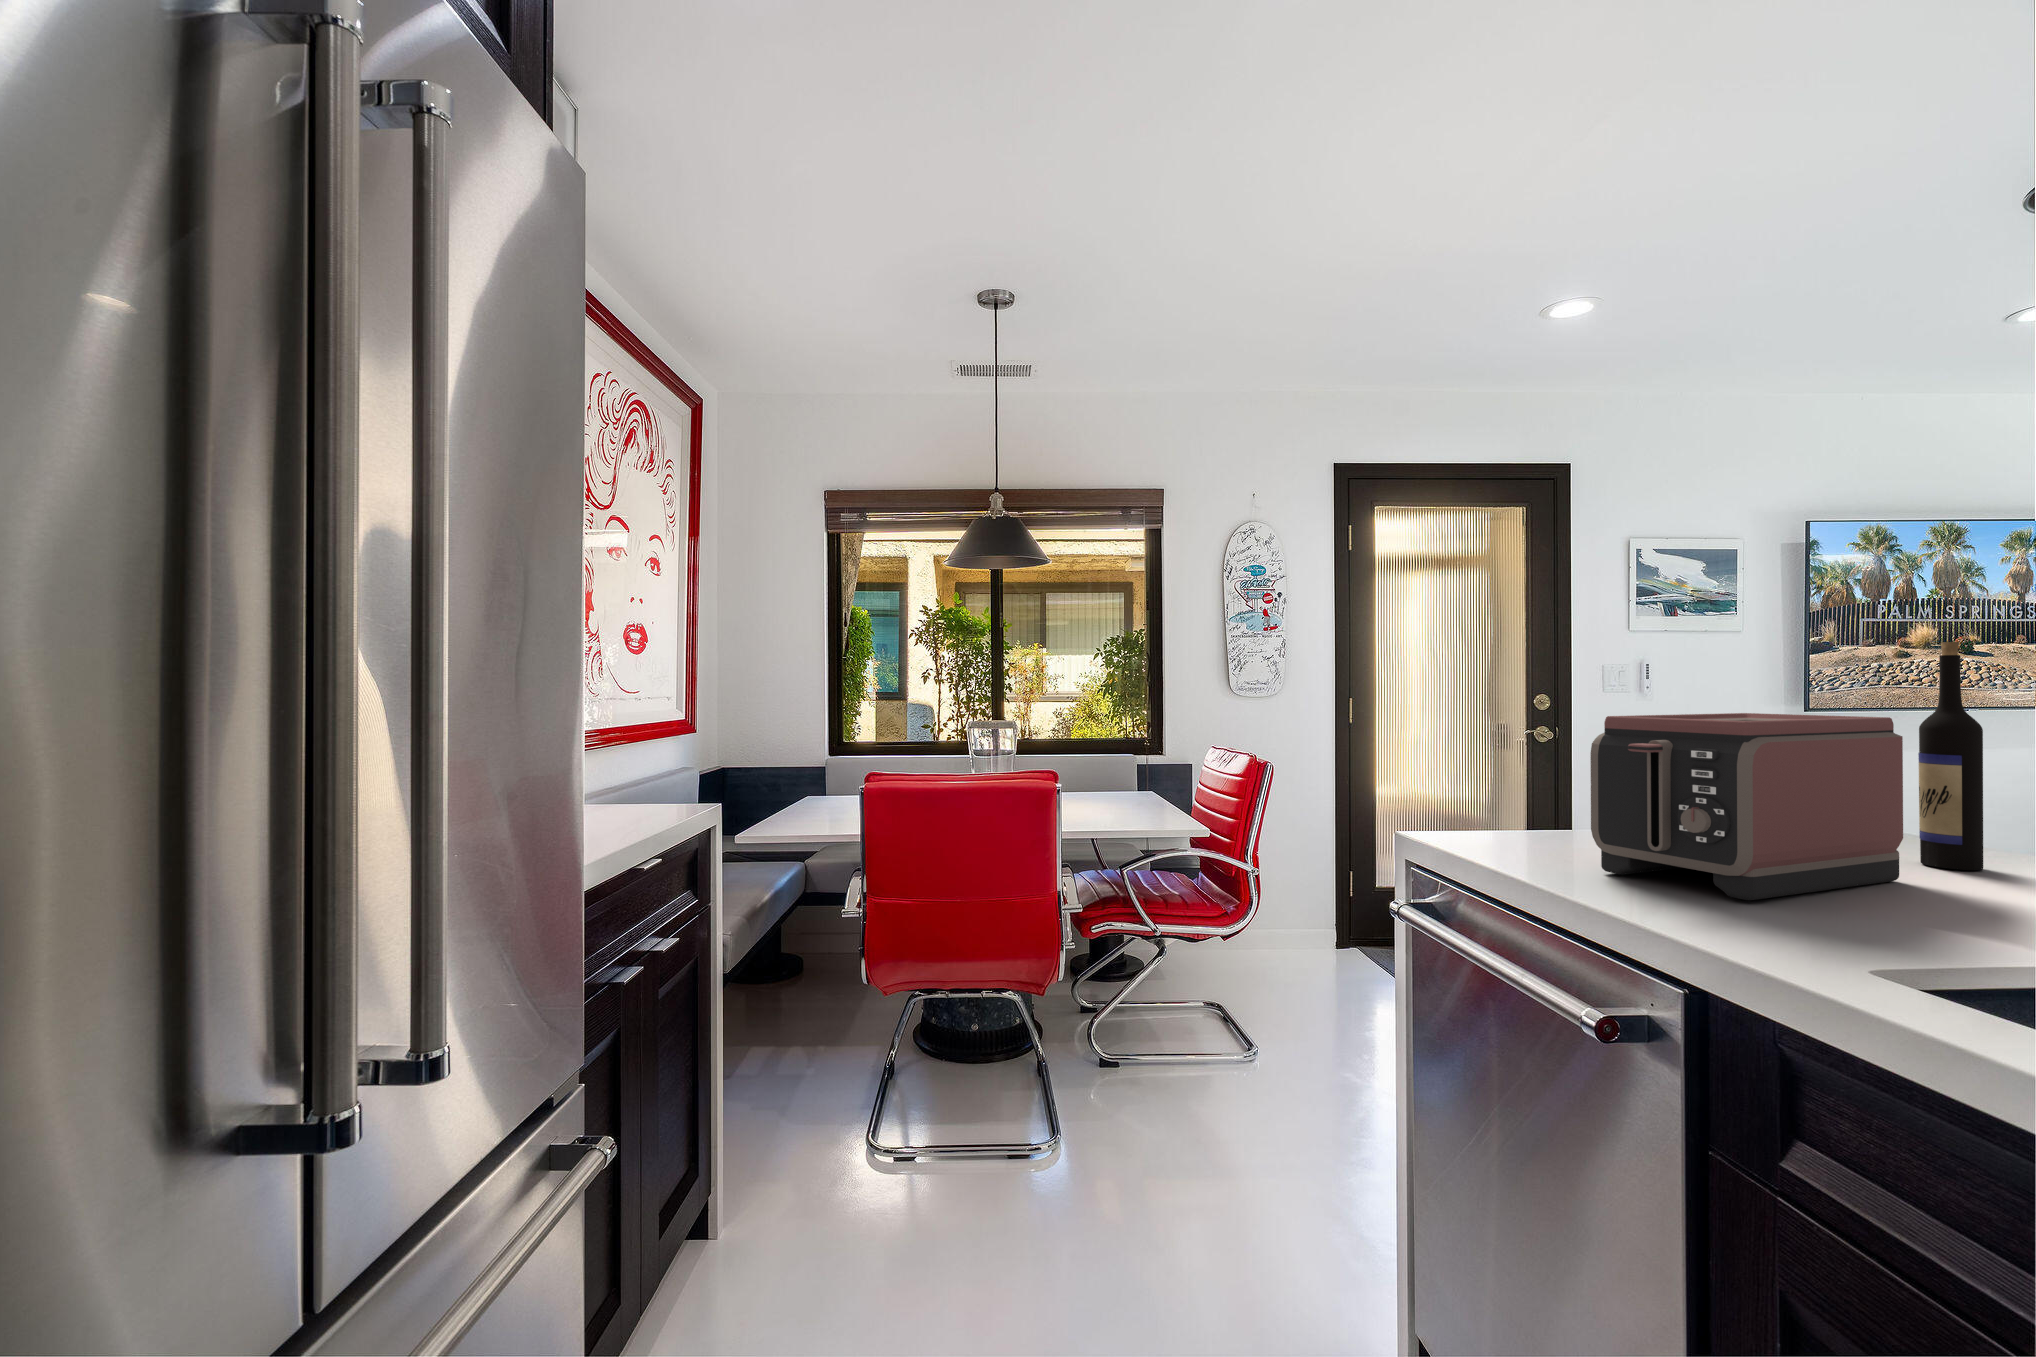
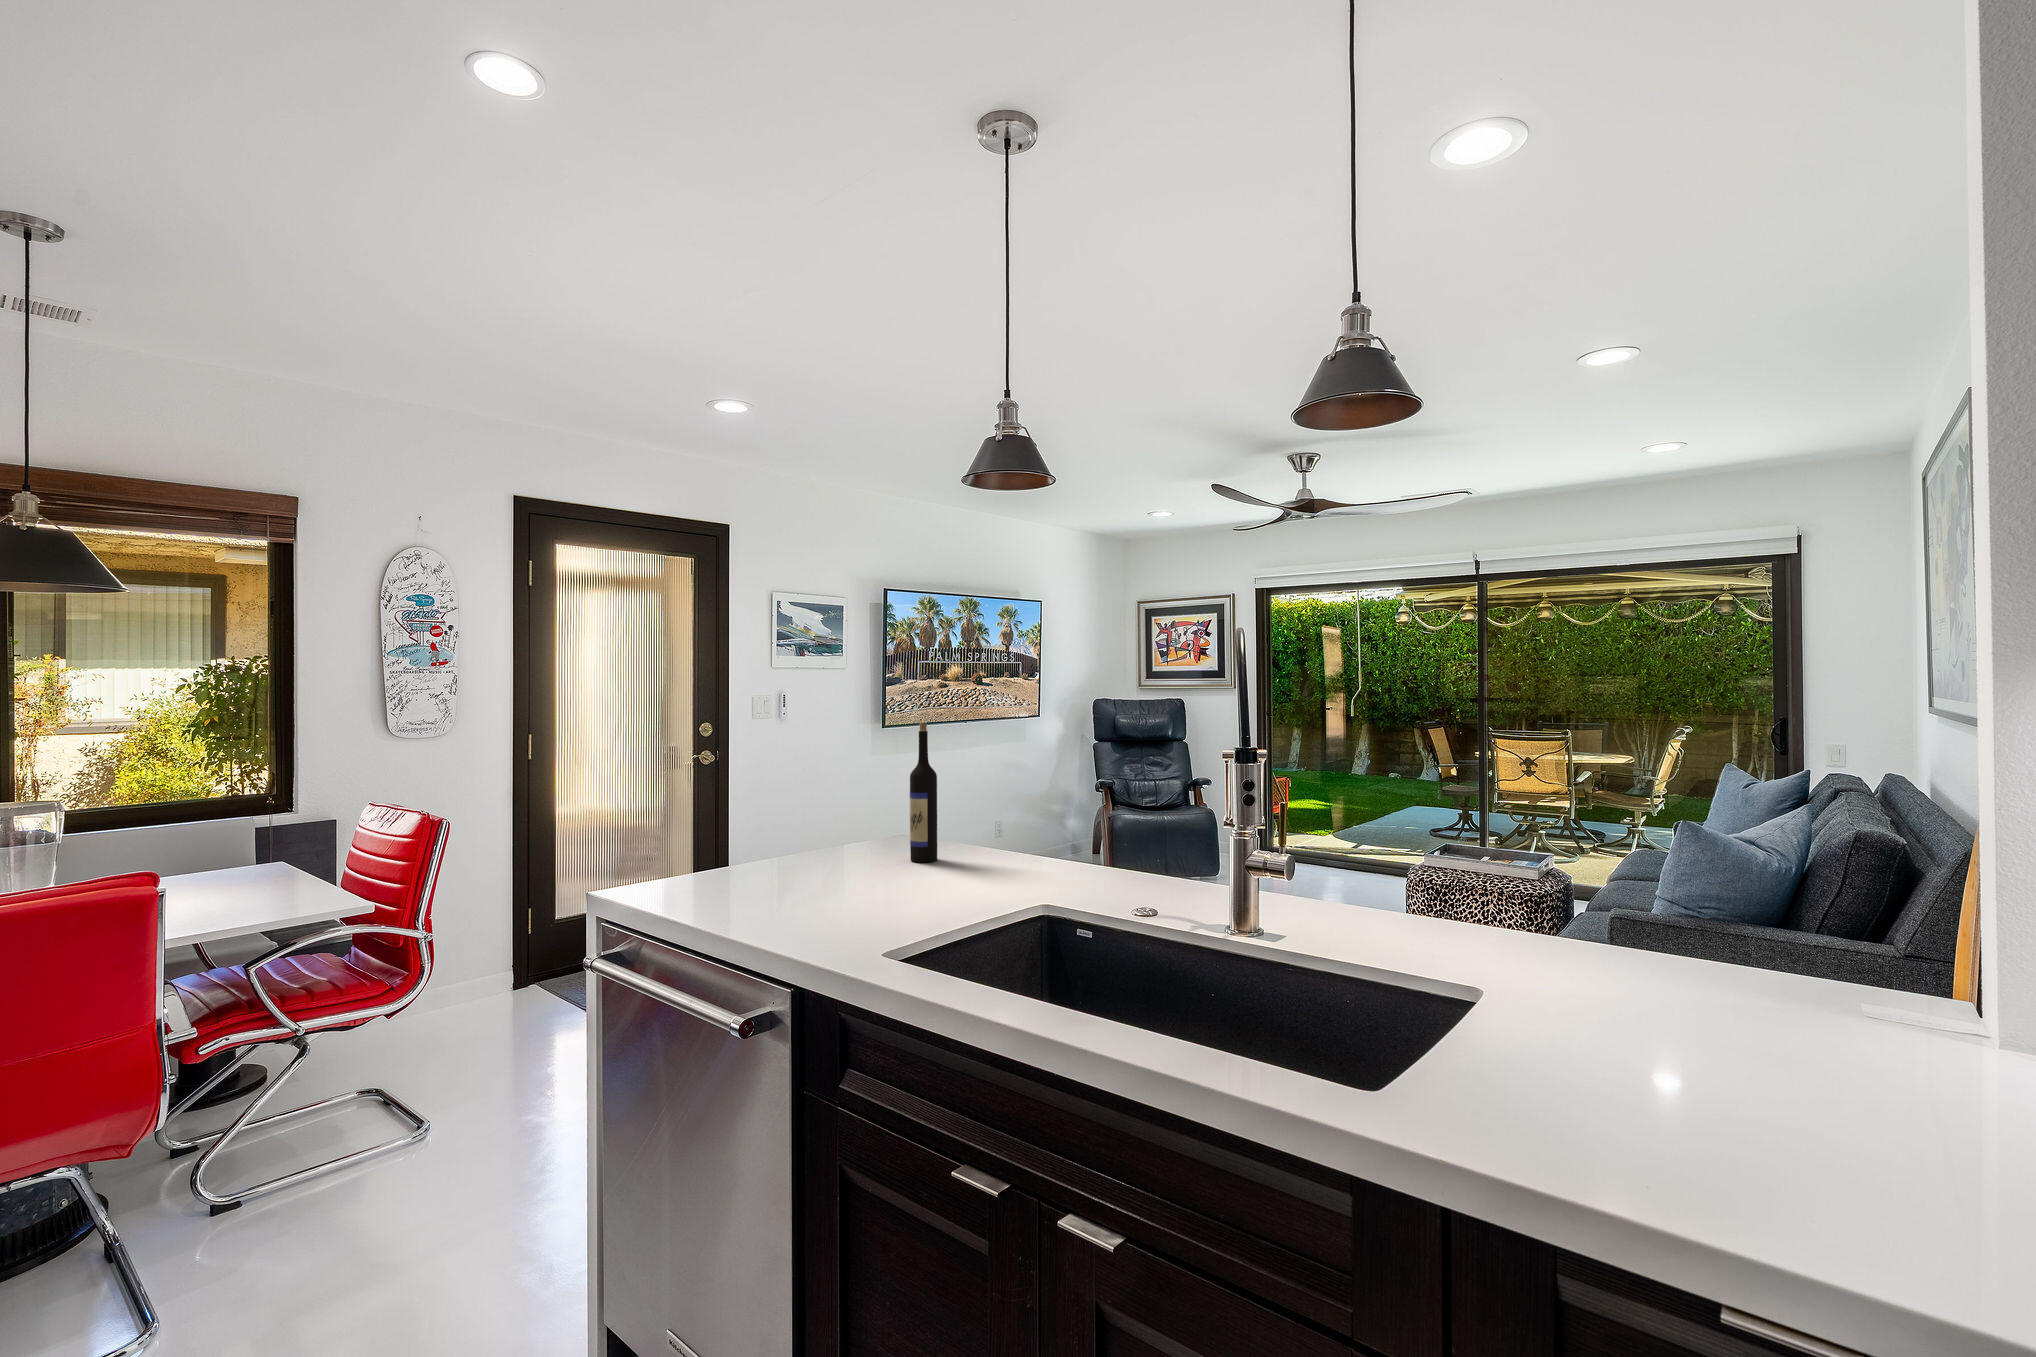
toaster: present [1590,713,1903,900] -> none [725,773,898,908]

